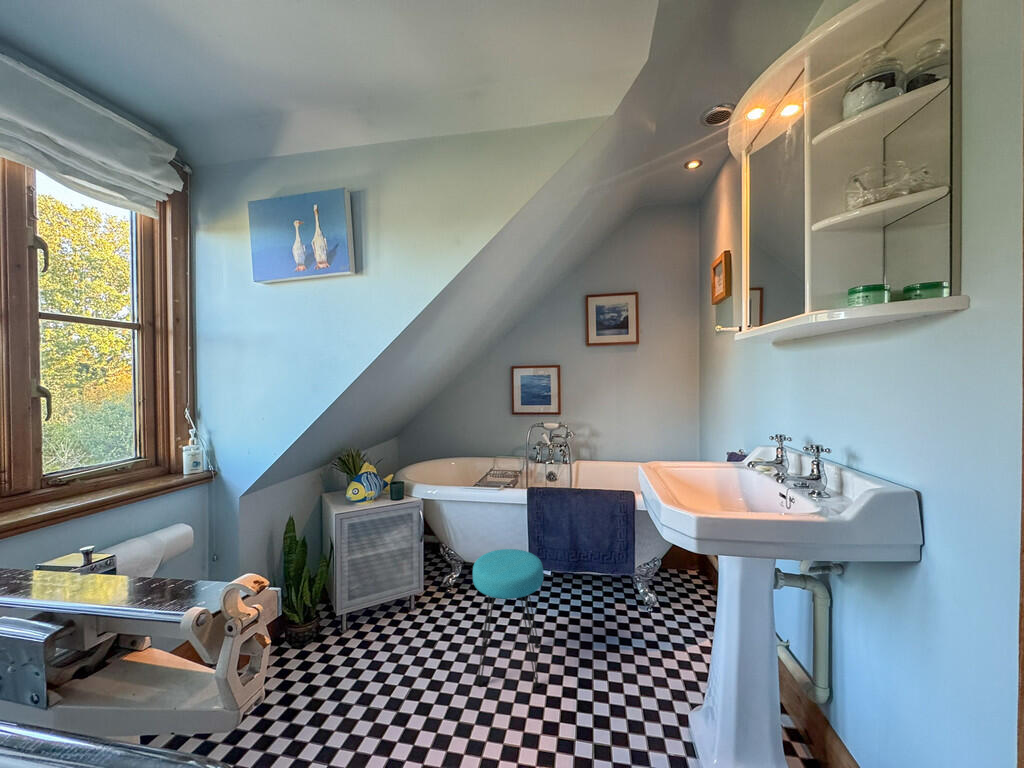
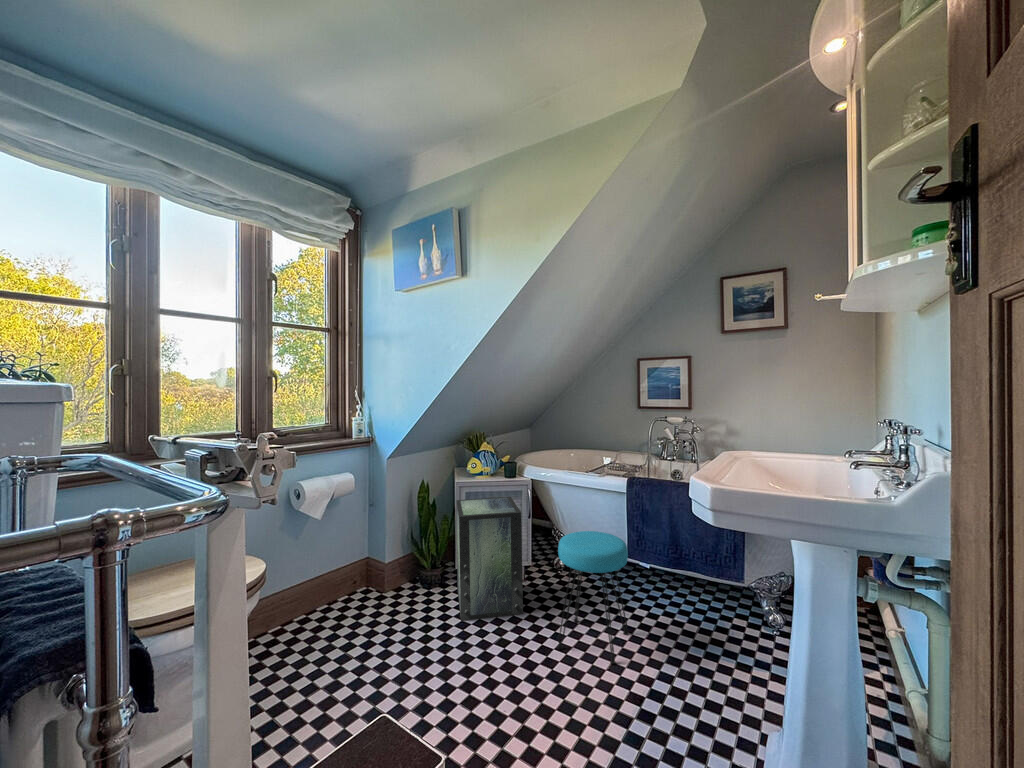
storage box: none [338,521,427,682] -> present [456,497,523,621]

